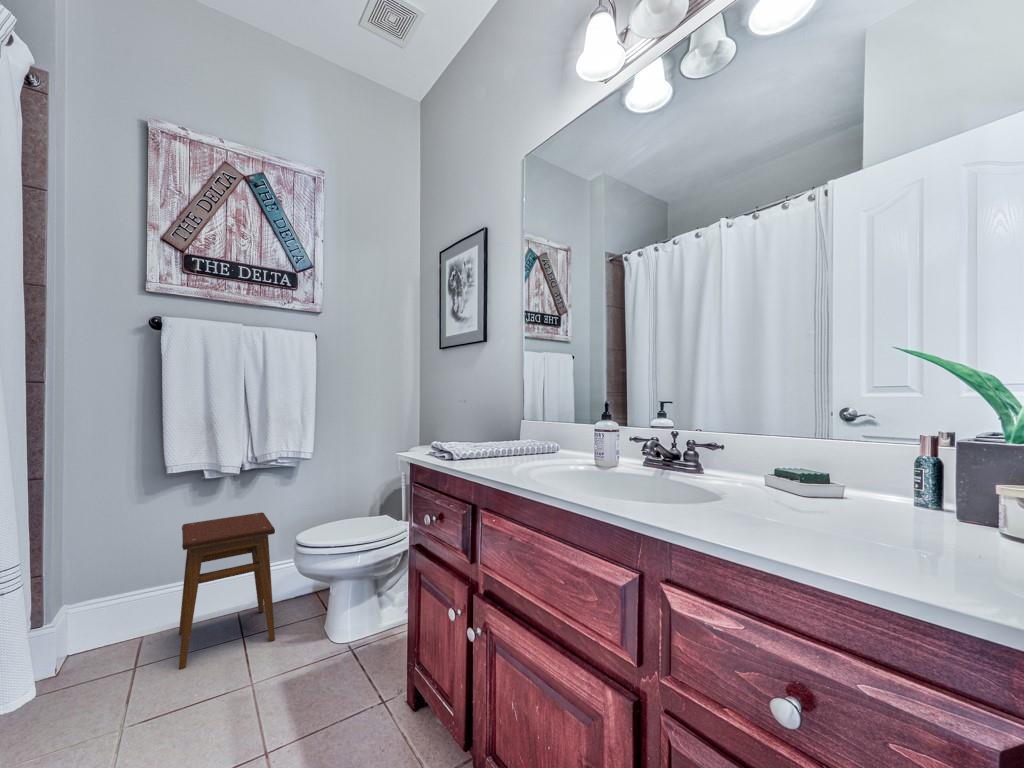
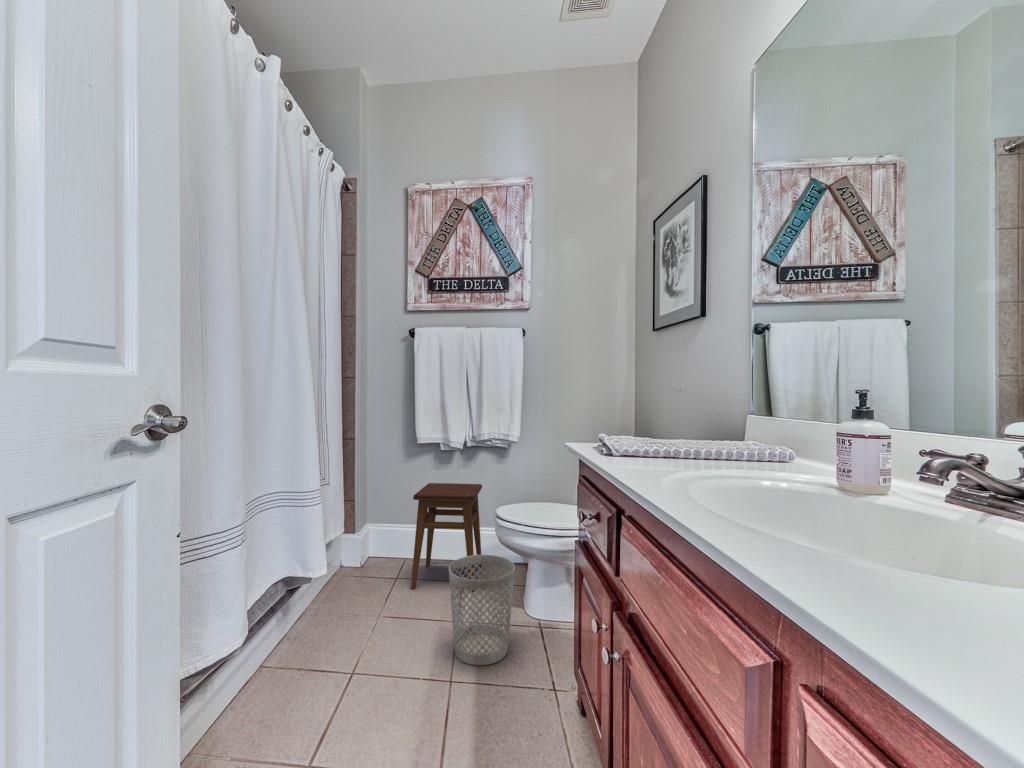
wastebasket: none [292,587,372,717] -> present [449,555,515,665]

